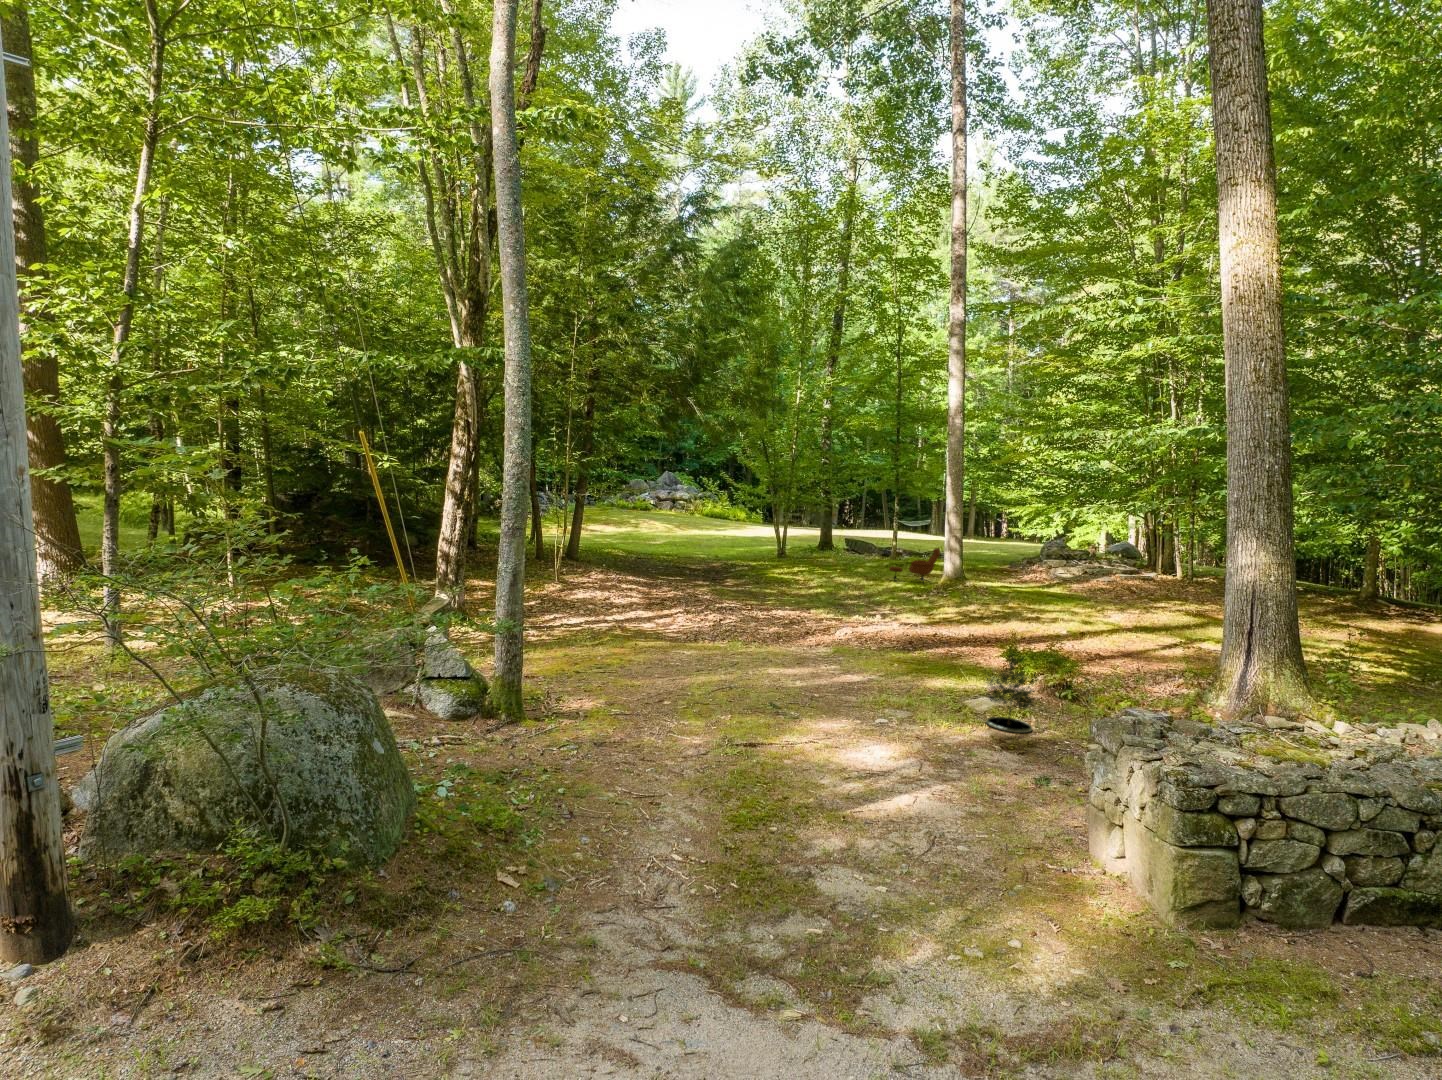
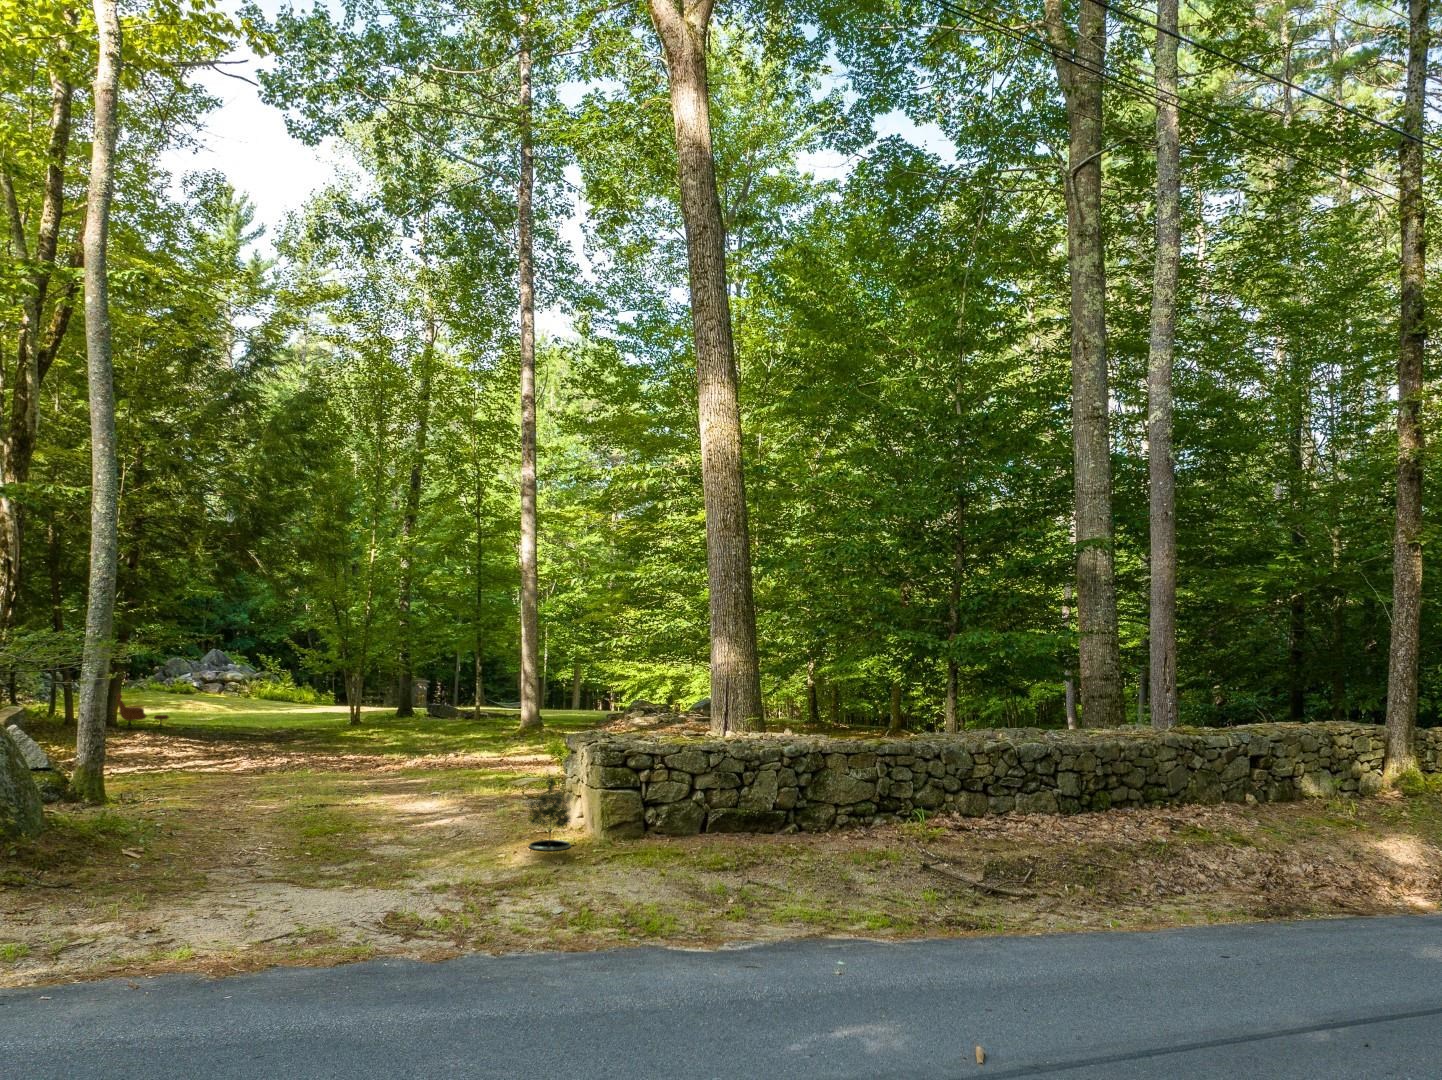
lounge chair: present [889,548,940,582] -> present [116,694,168,728]

